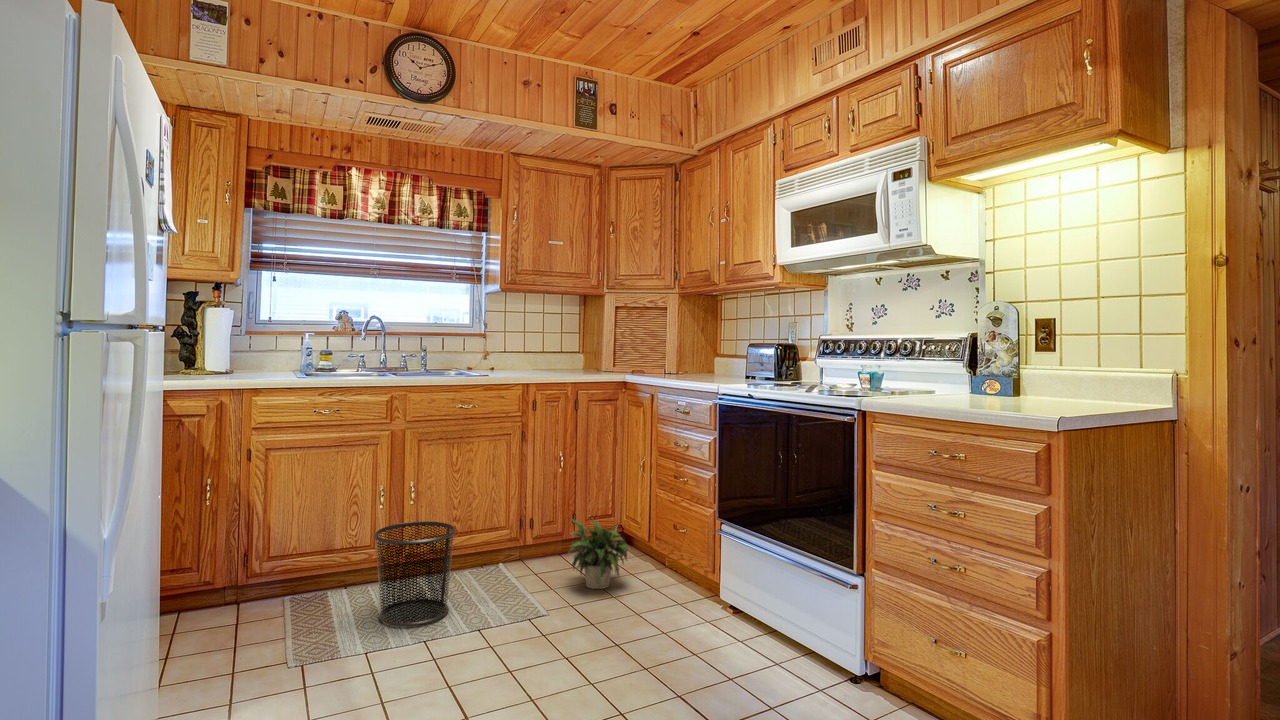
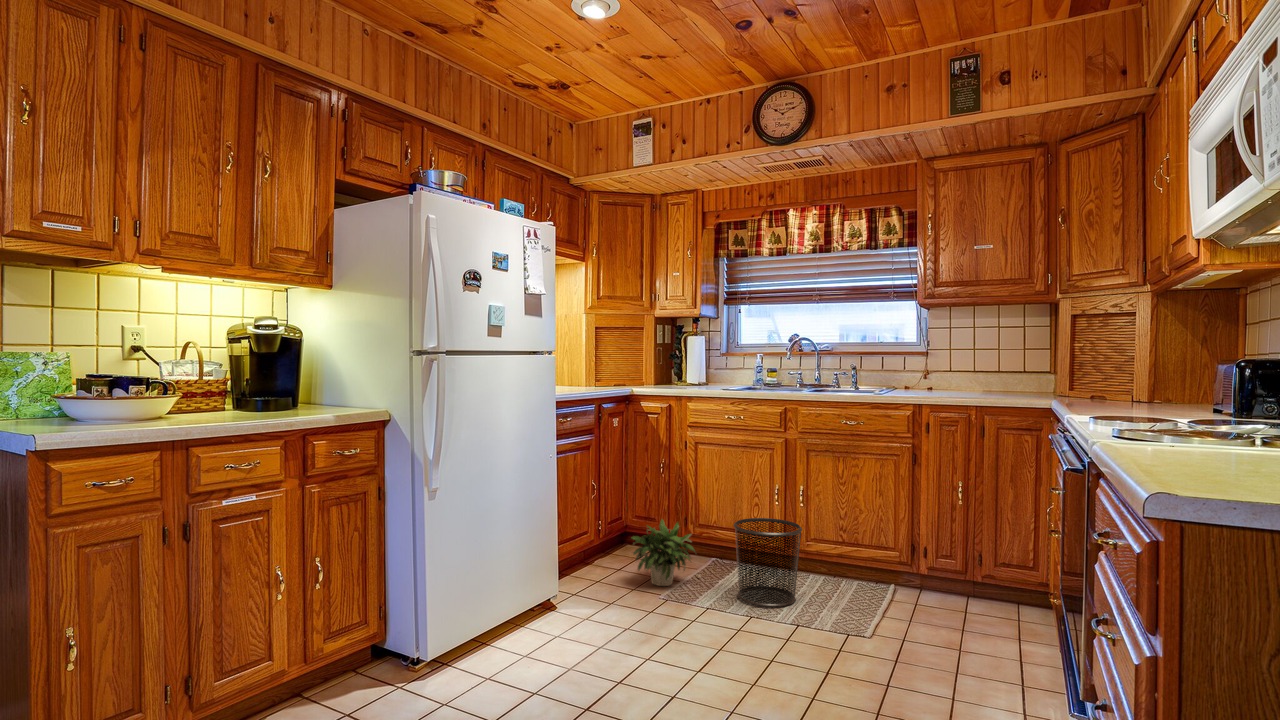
potted plant: present [567,518,630,589] -> present [632,519,701,586]

